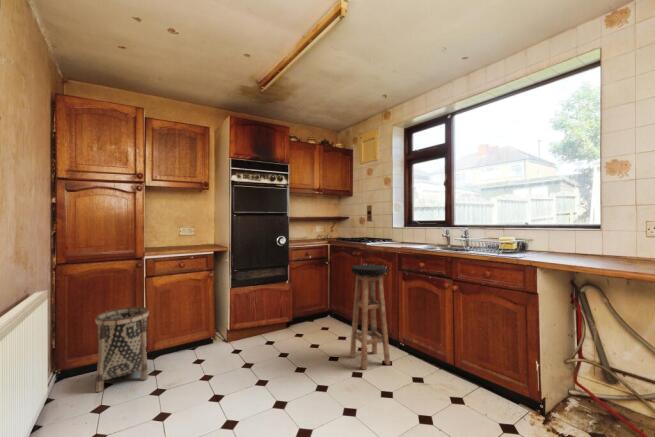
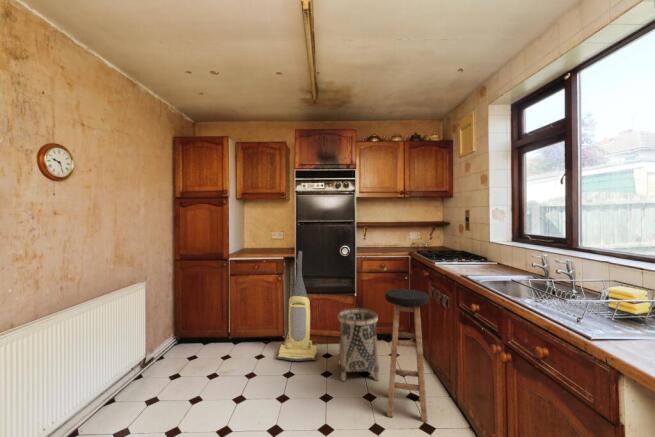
vacuum cleaner: none [222,242,265,358] -> present [277,251,317,361]
basket: present [95,307,149,392] -> present [338,308,379,381]

